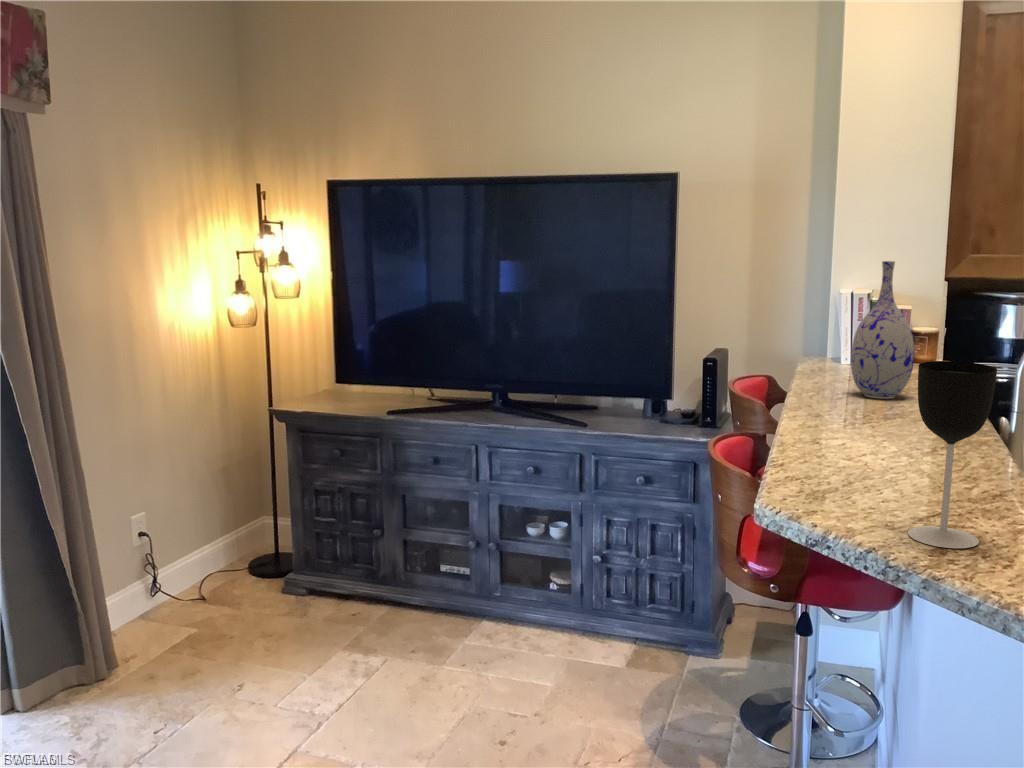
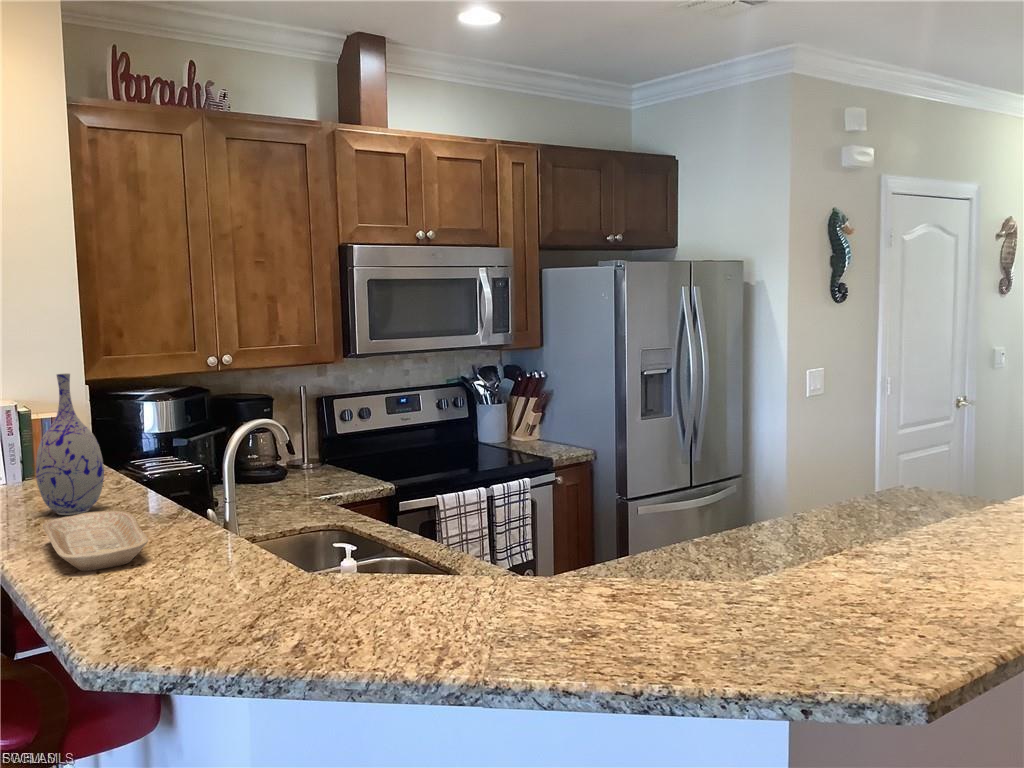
wine glass: present [908,361,997,548] -> none [245,471,317,648]
tray: none [815,394,908,444] -> present [43,511,148,571]

